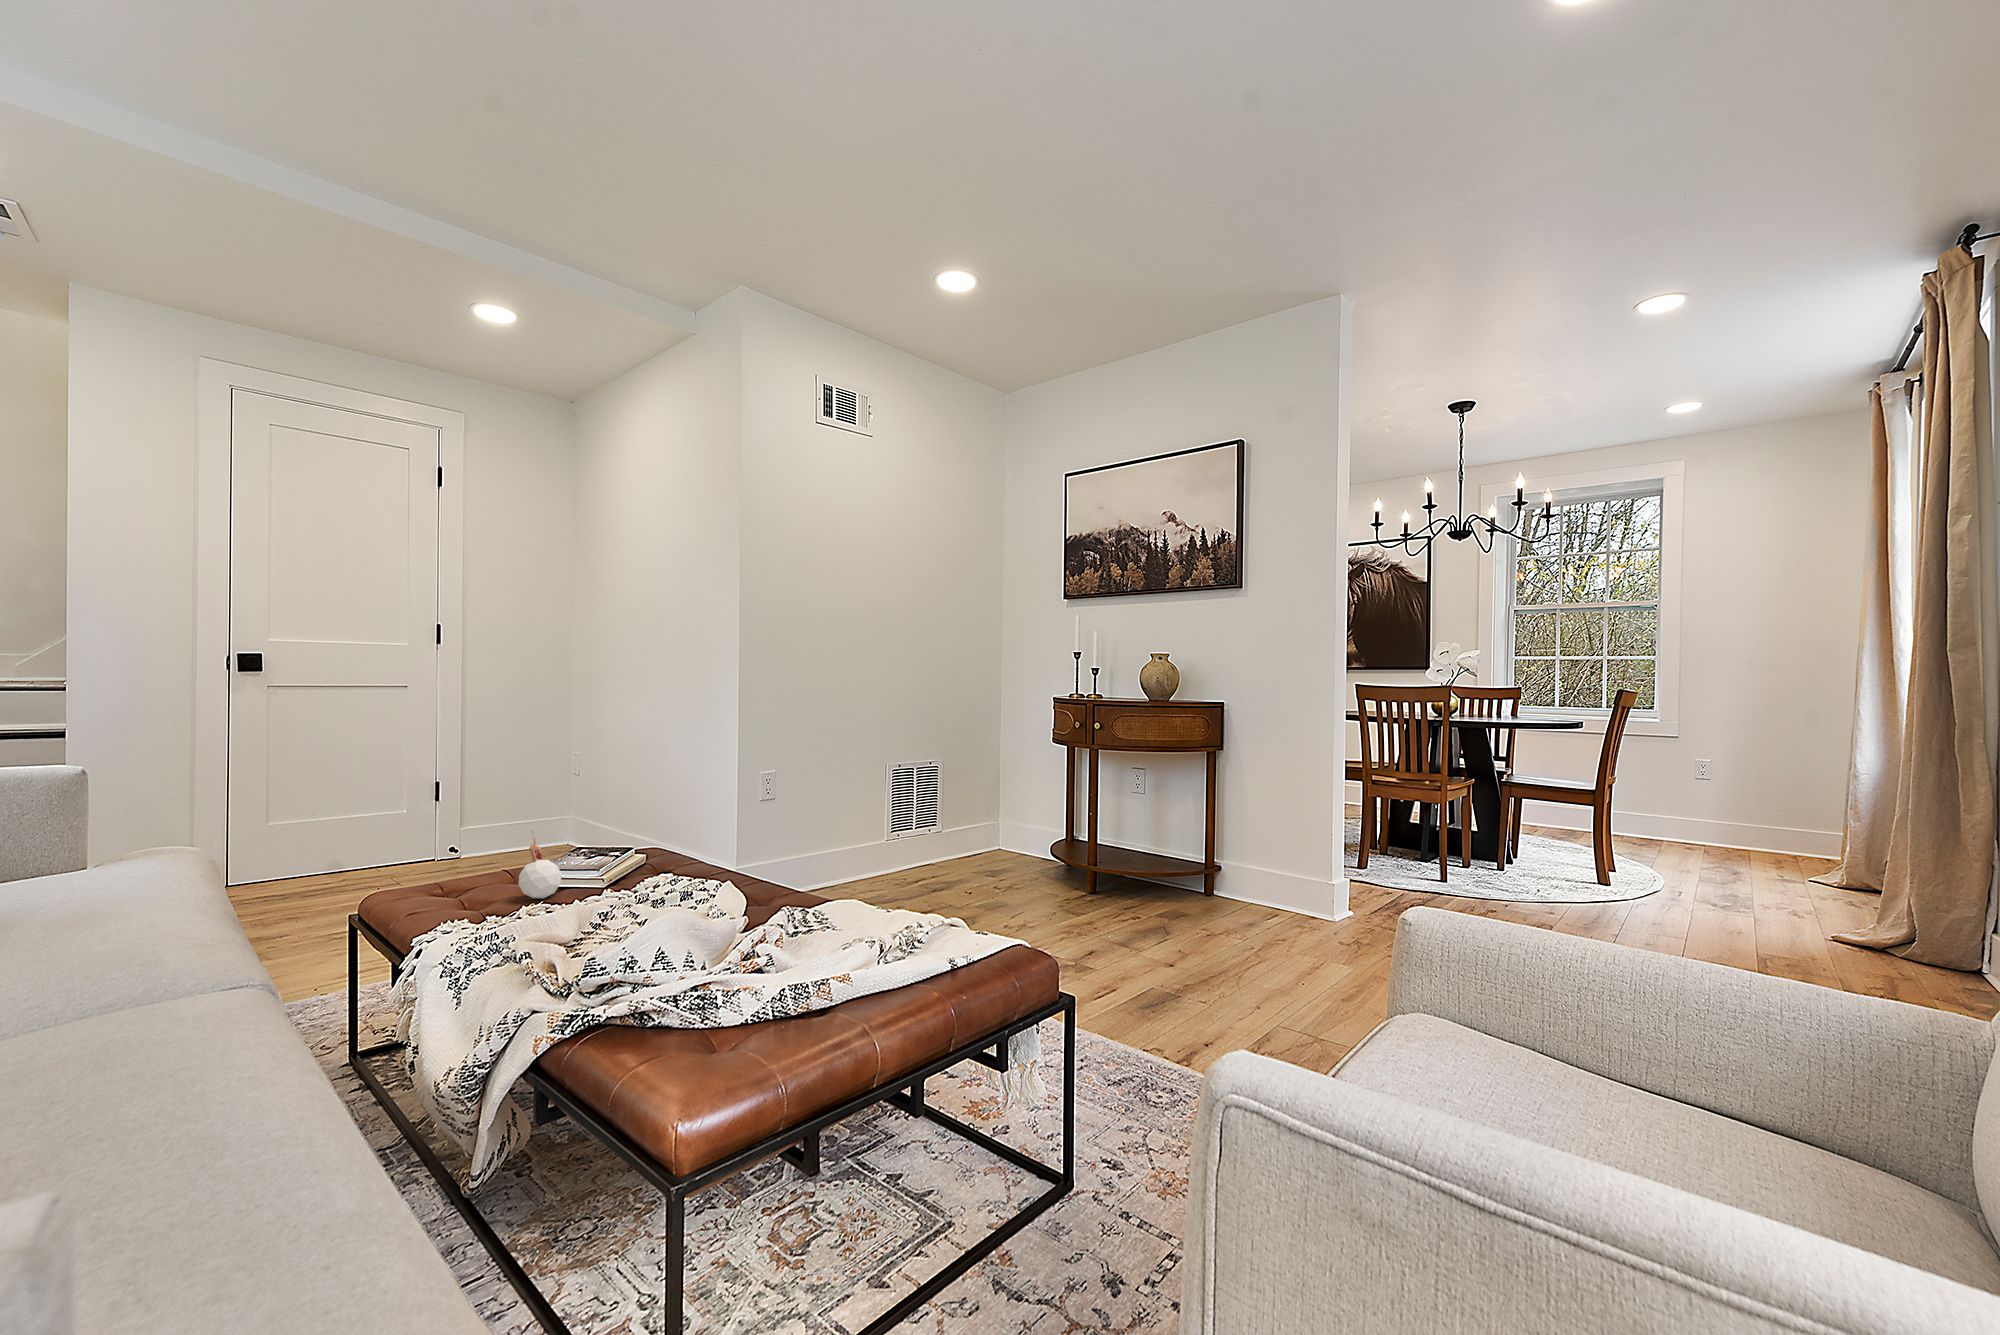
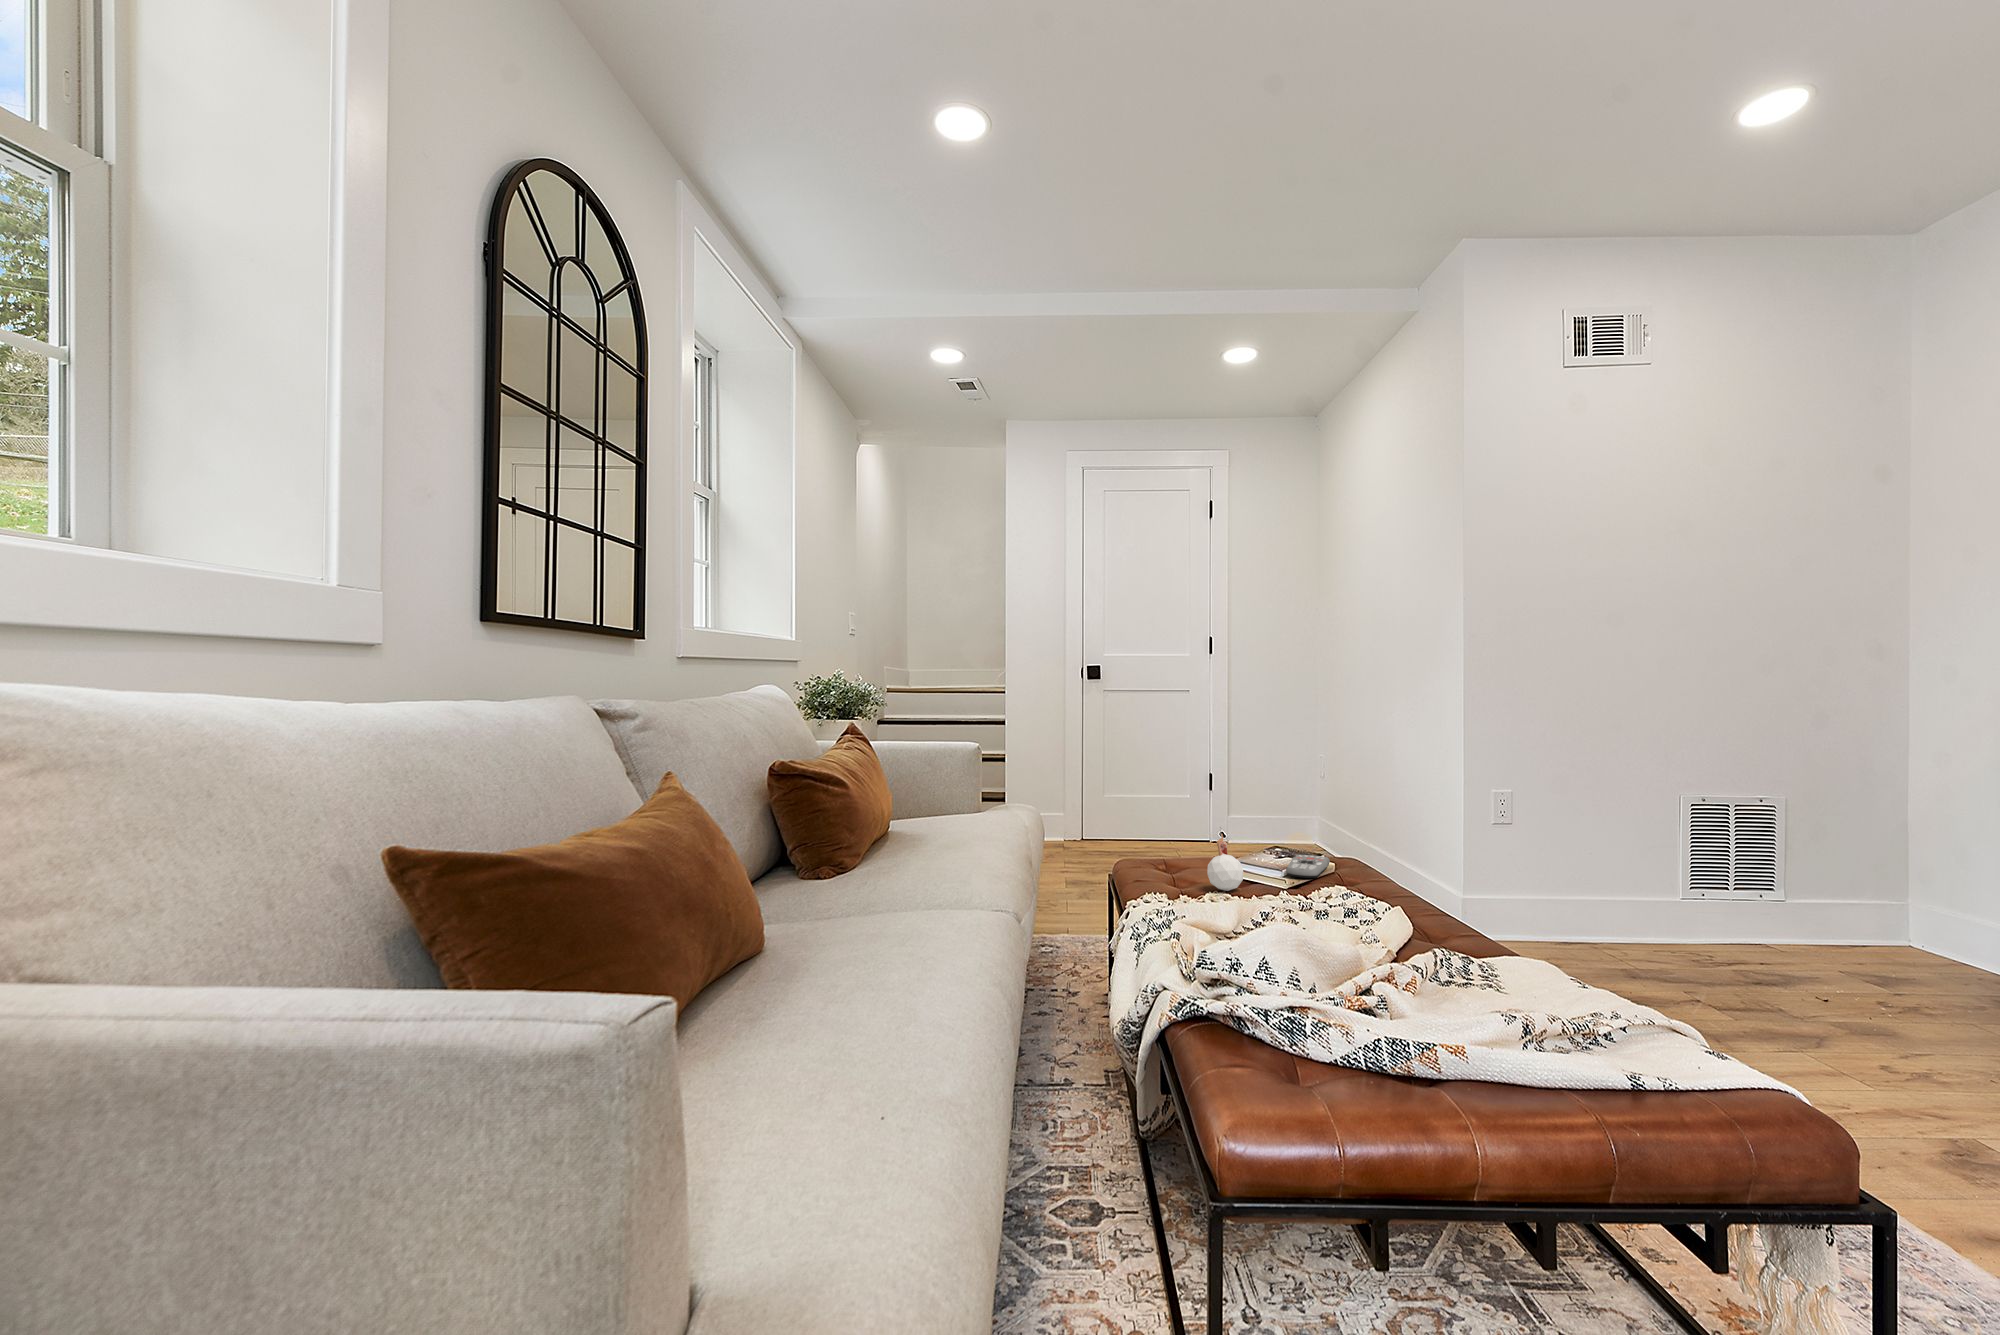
remote control: none [596,849,633,872] -> present [1286,855,1330,878]

